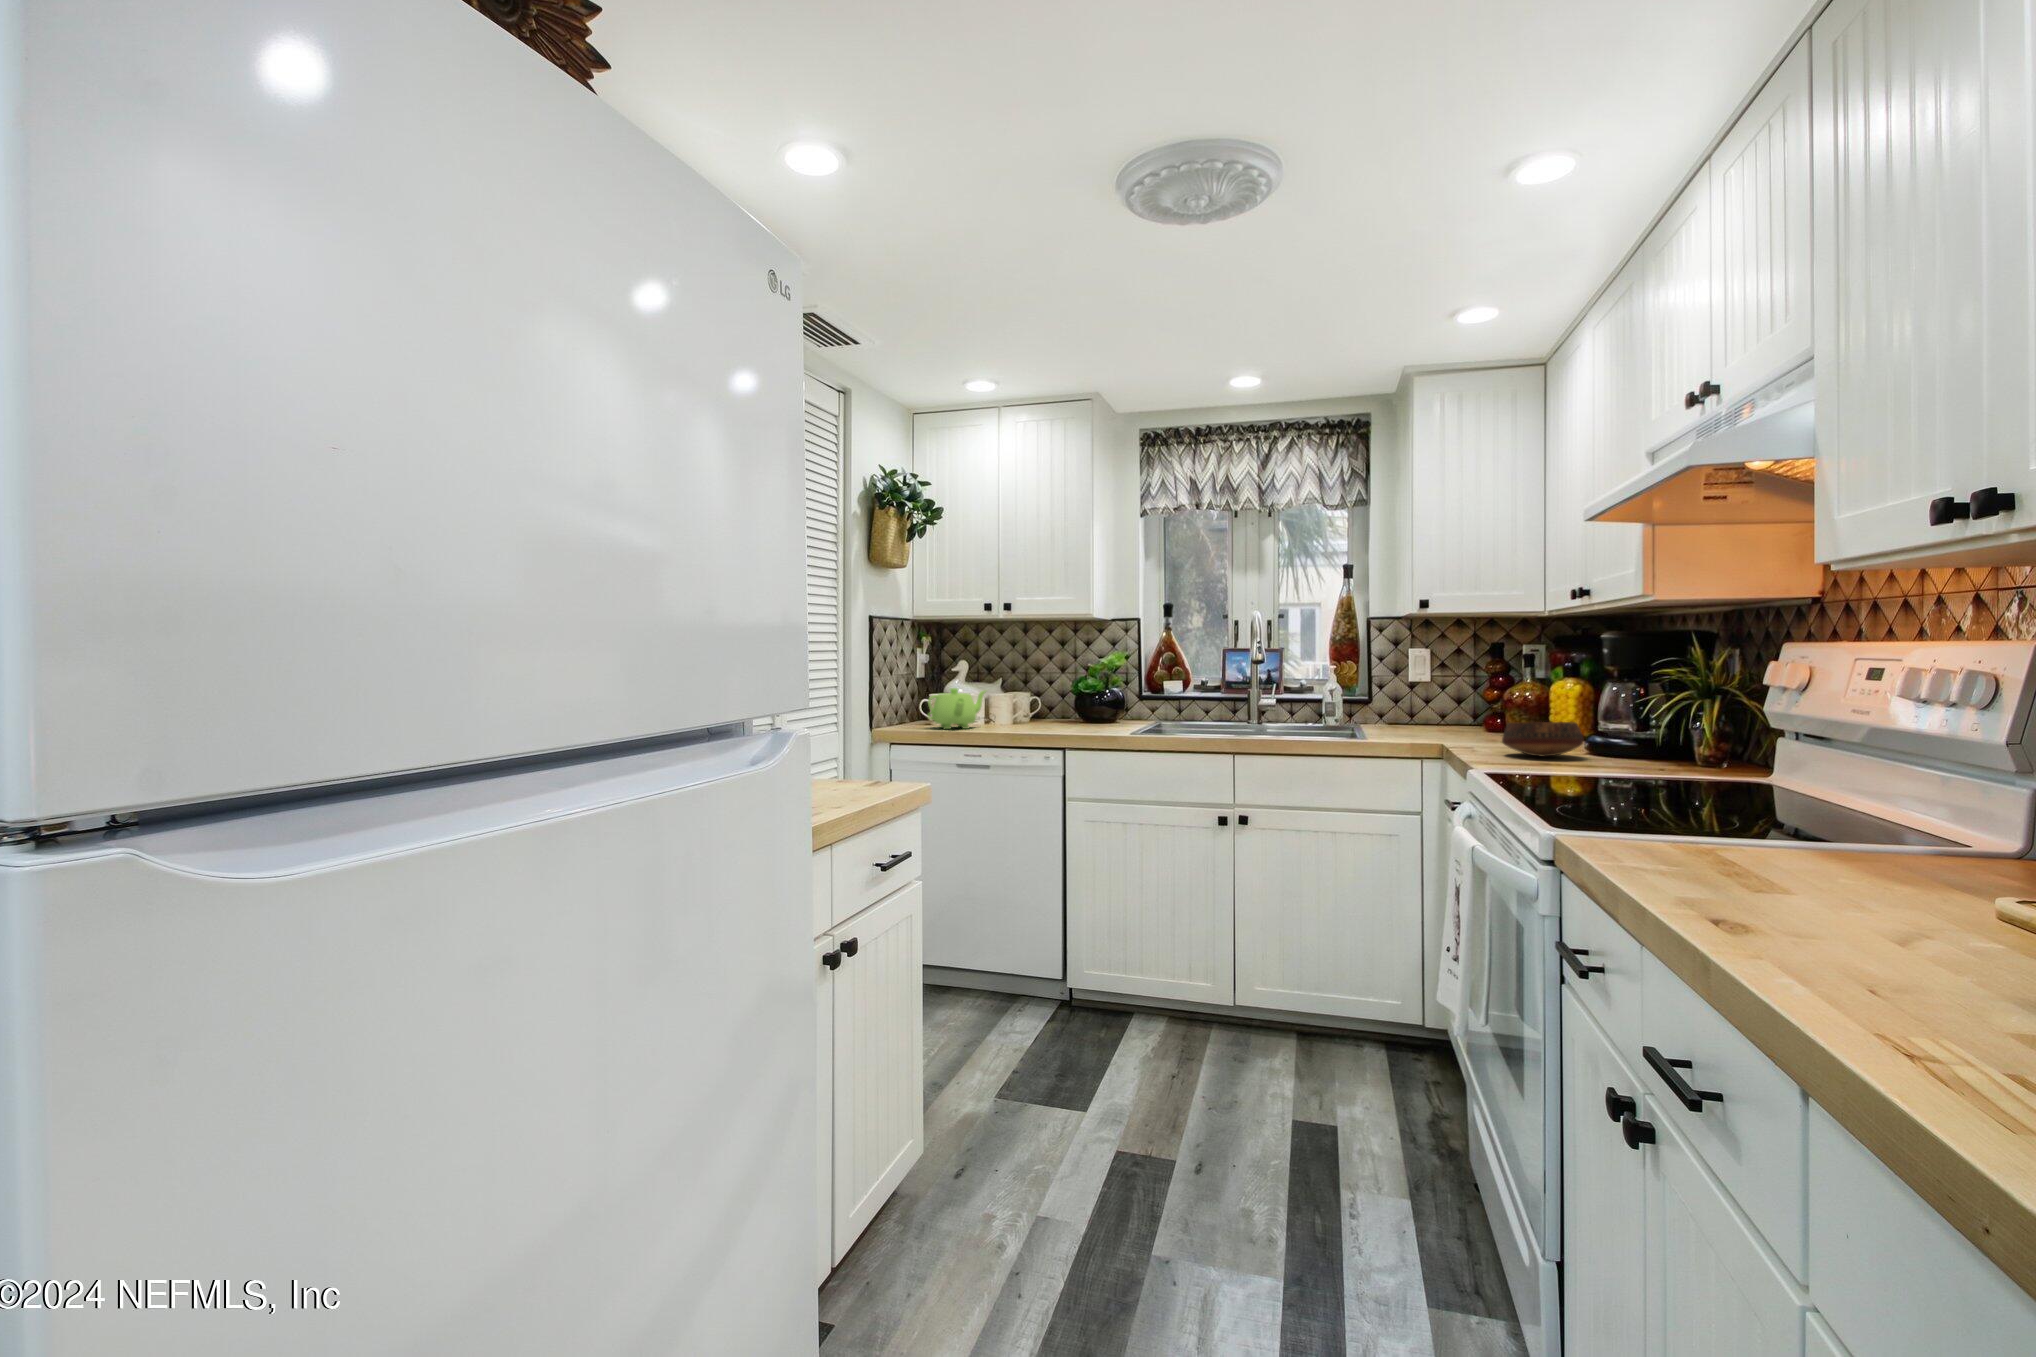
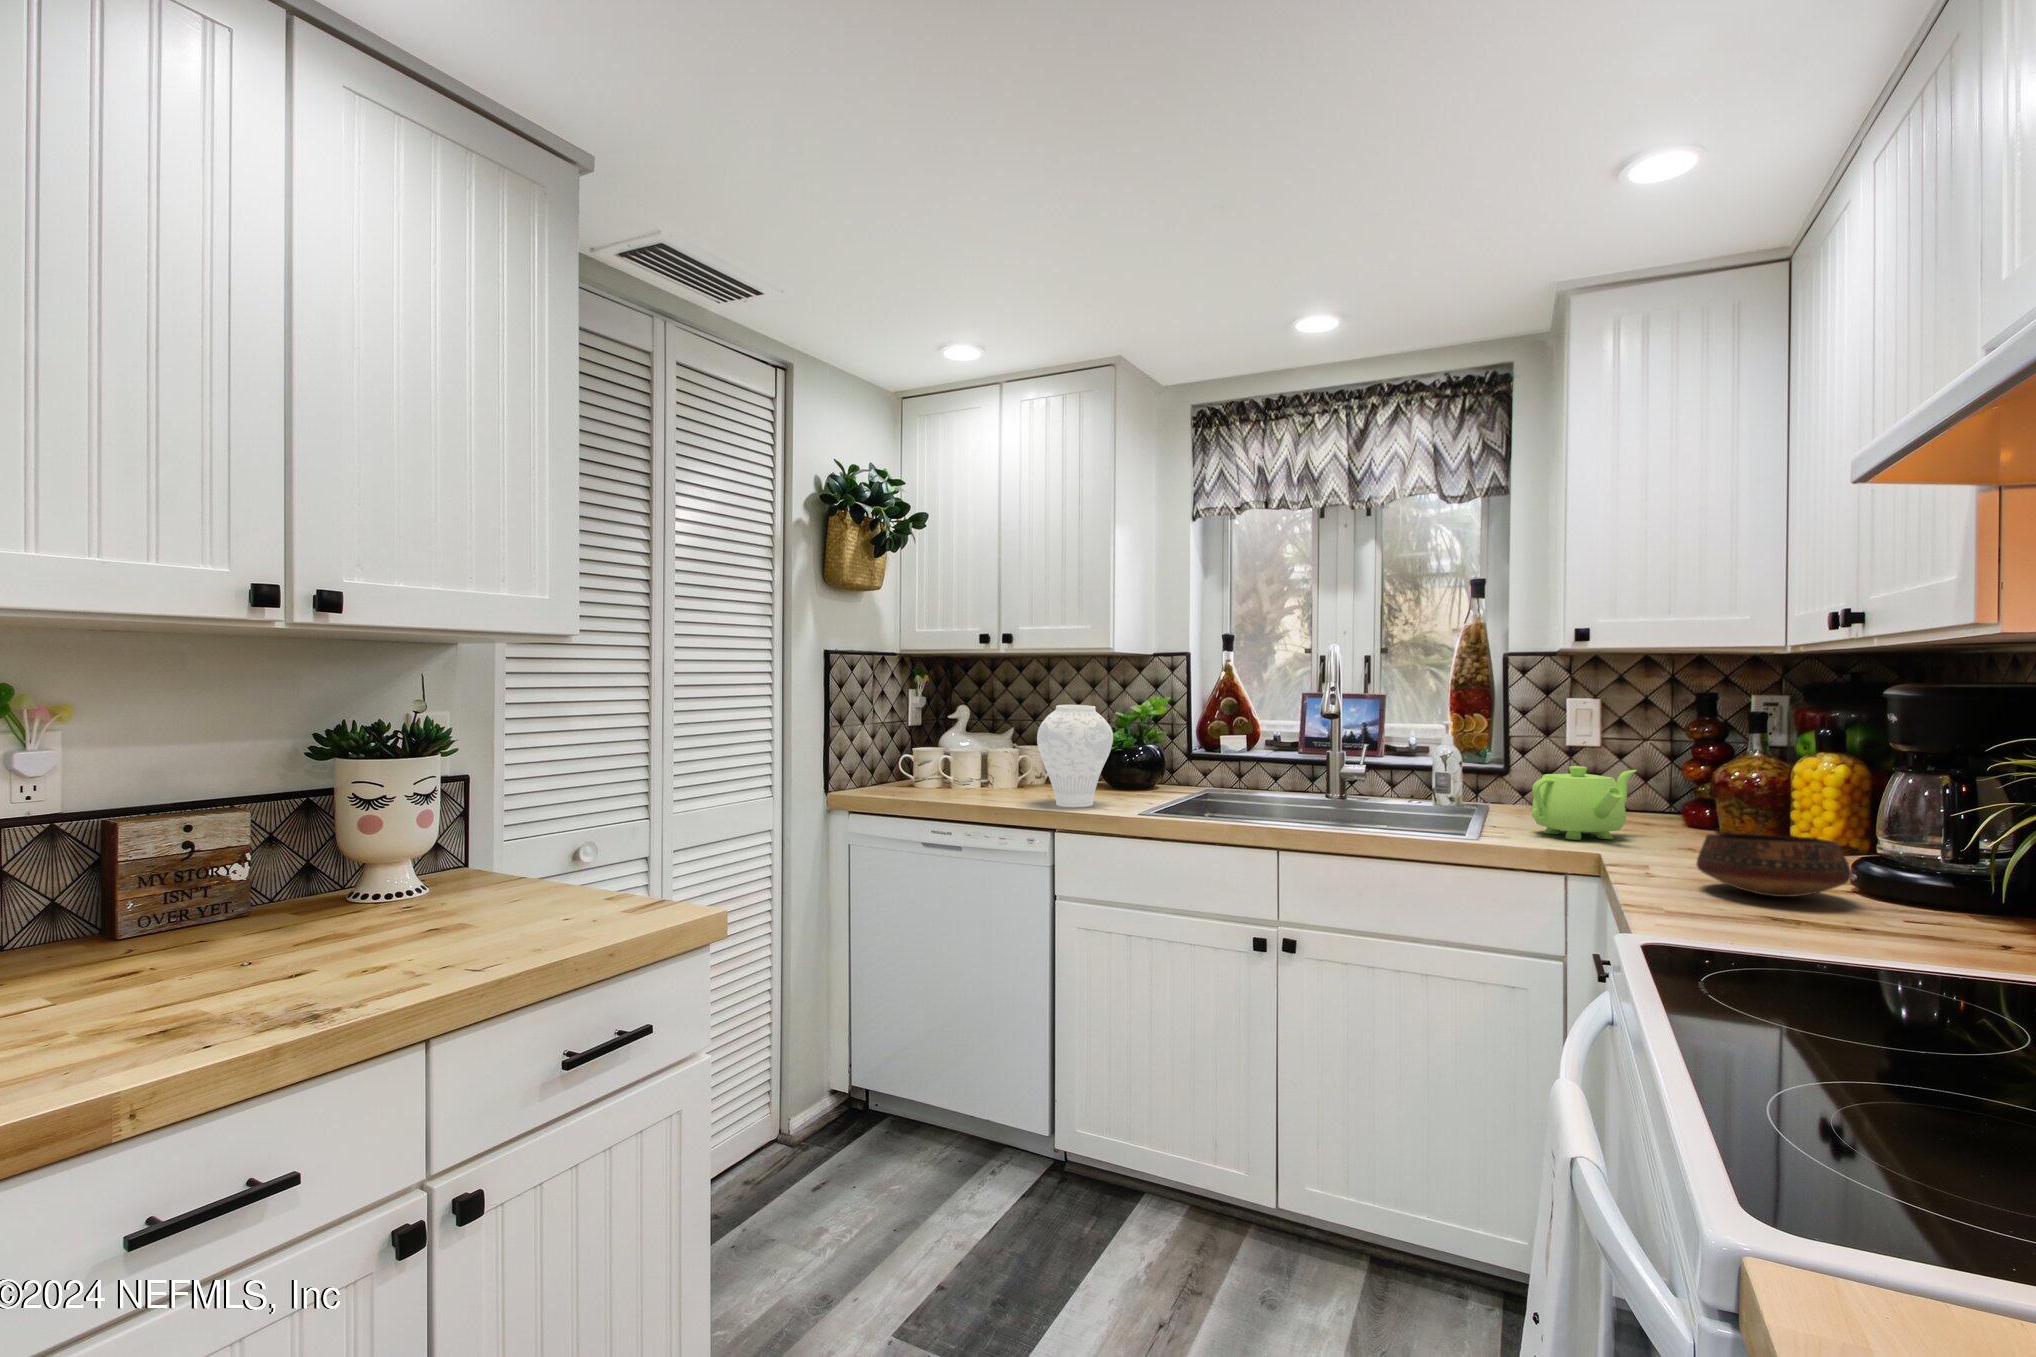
vase: none [1044,658,1101,733] -> present [1037,705,1113,807]
teapot: present [928,688,986,729] -> present [1532,766,1637,840]

